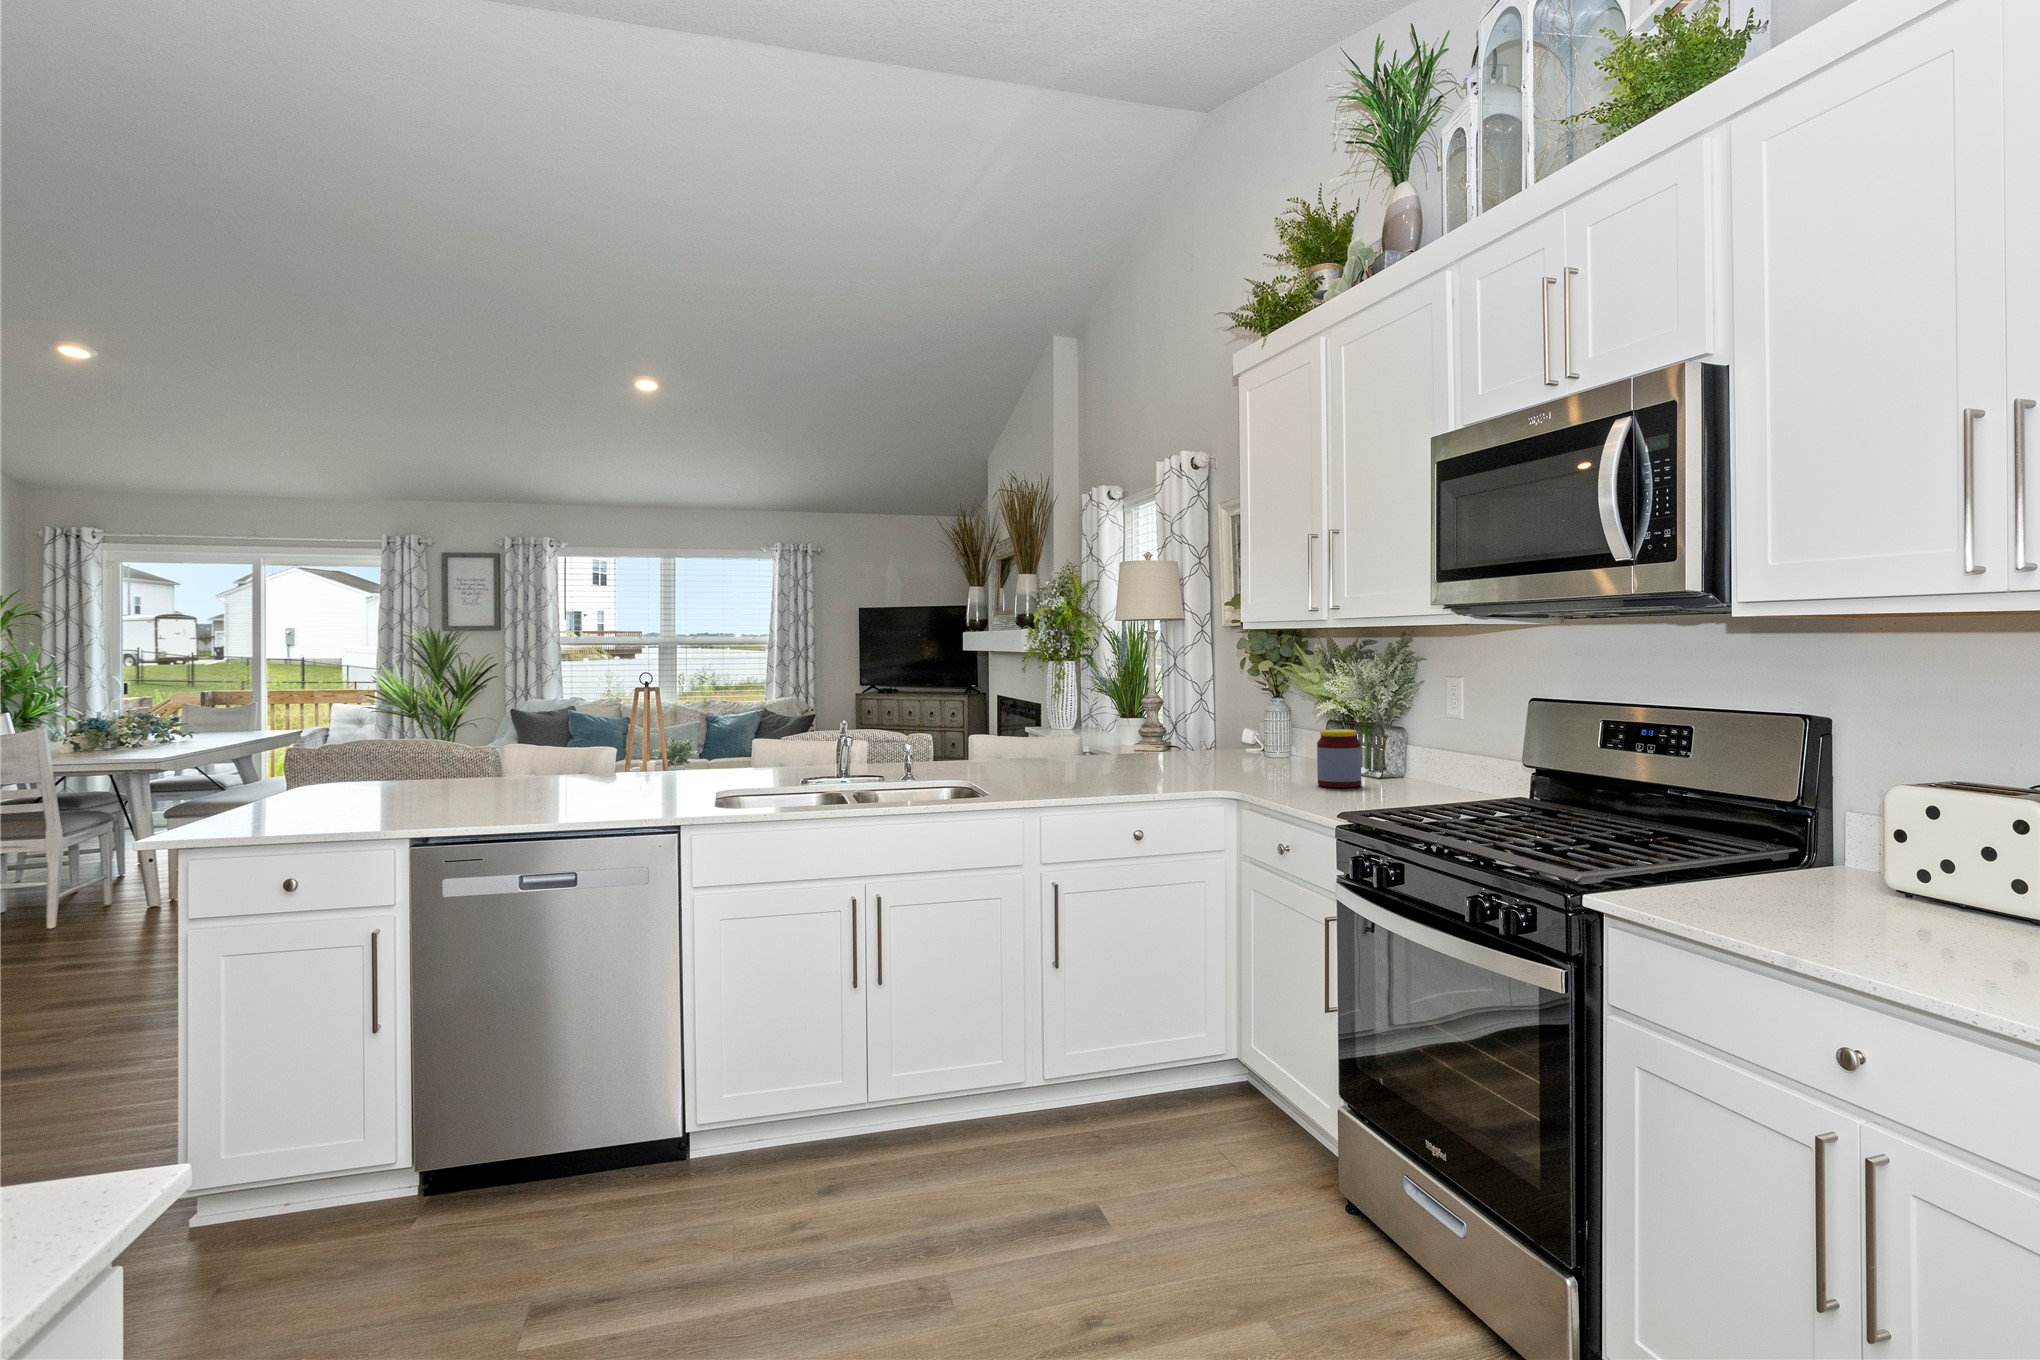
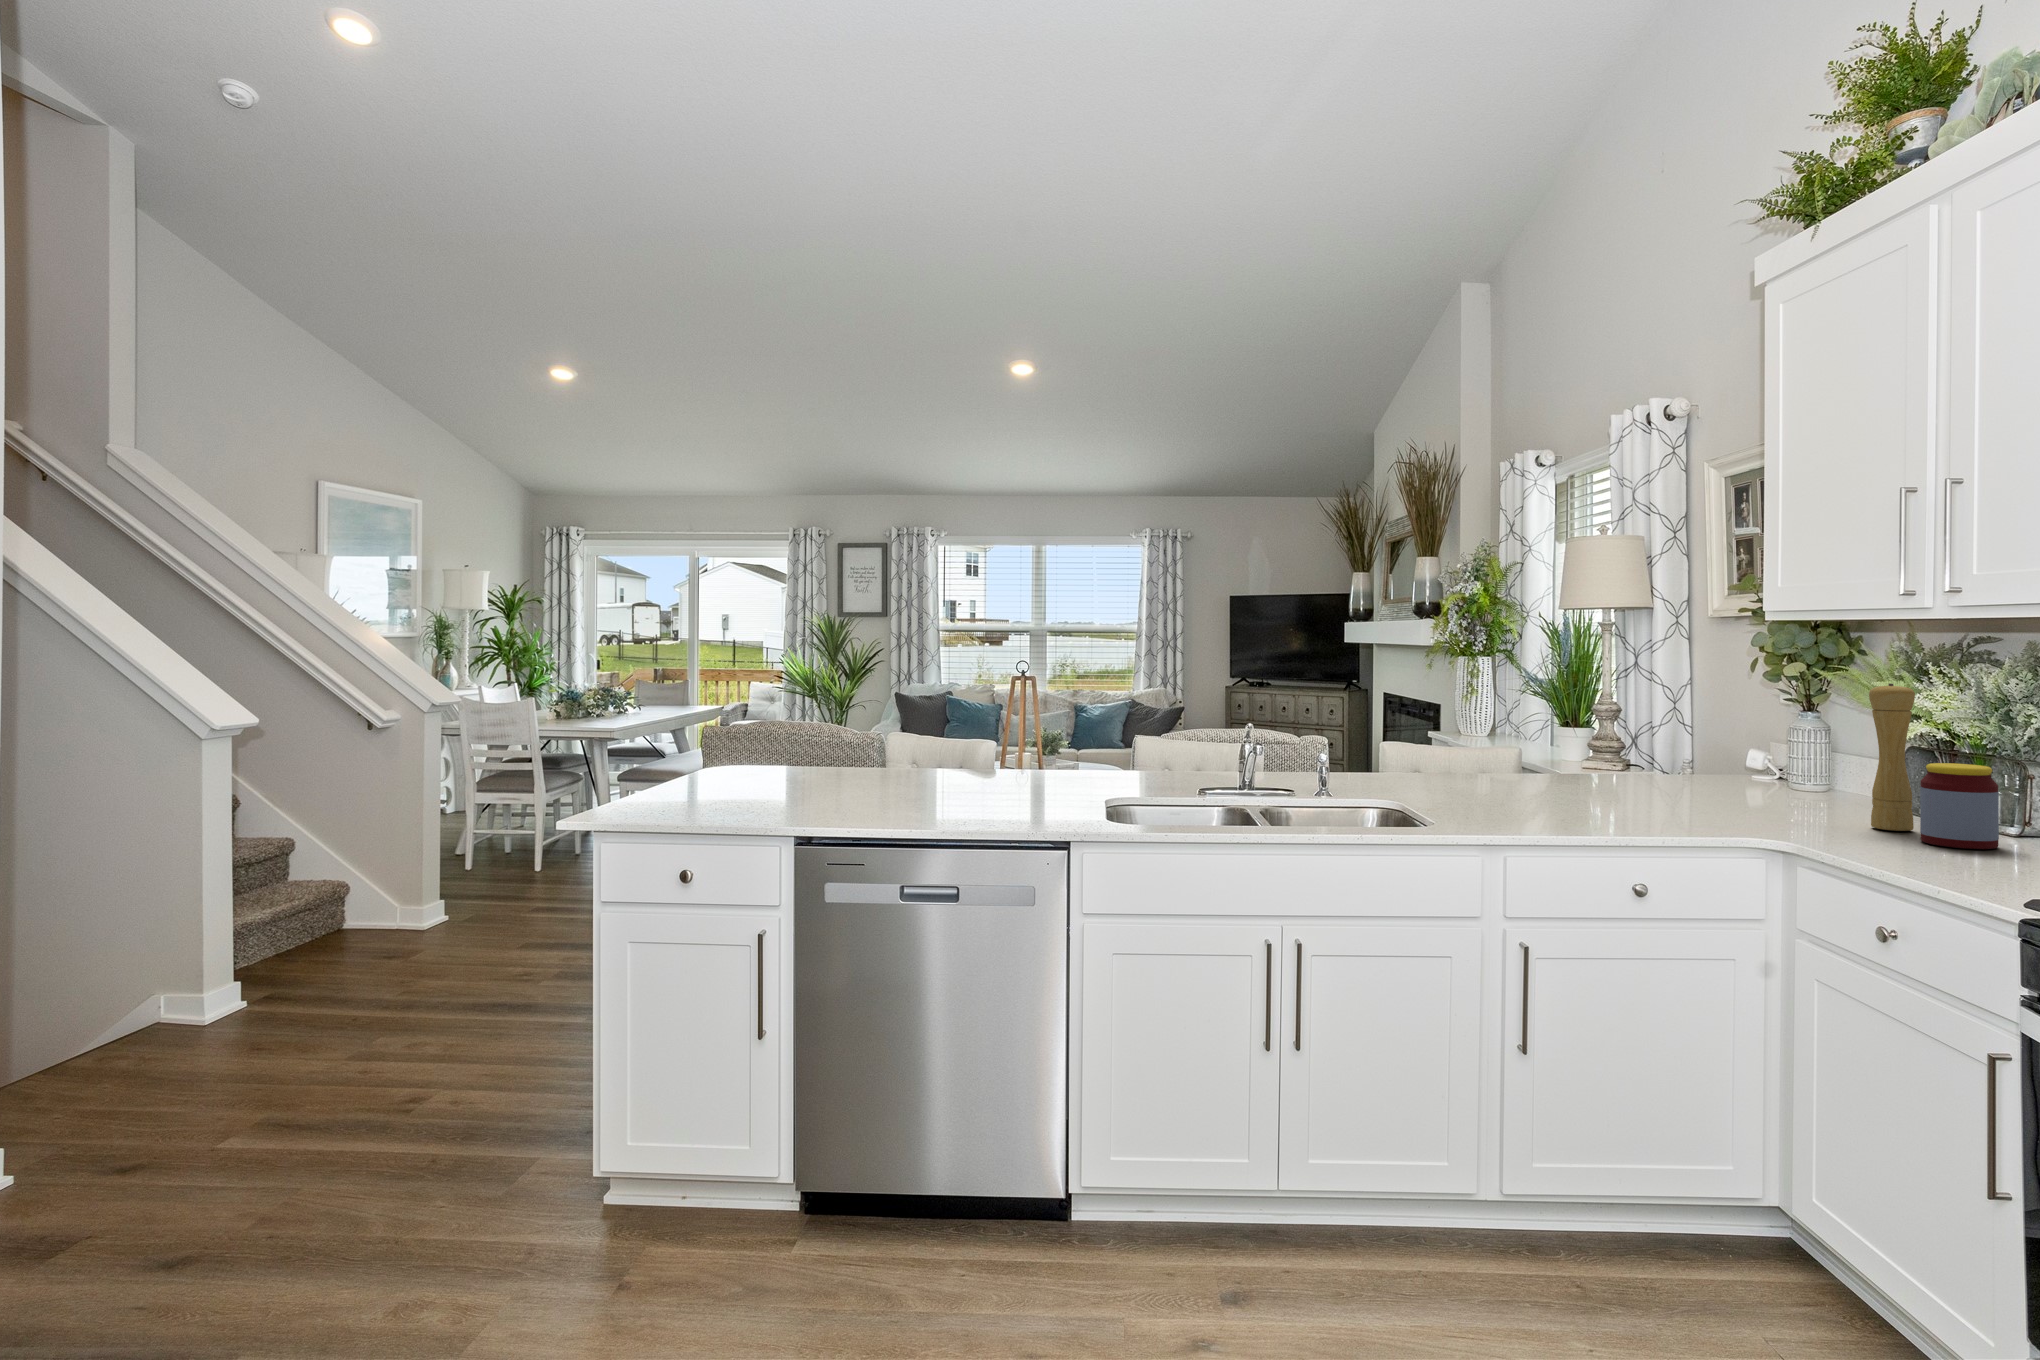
pepper mill: none [1293,675,1320,779] -> present [1869,683,1915,831]

